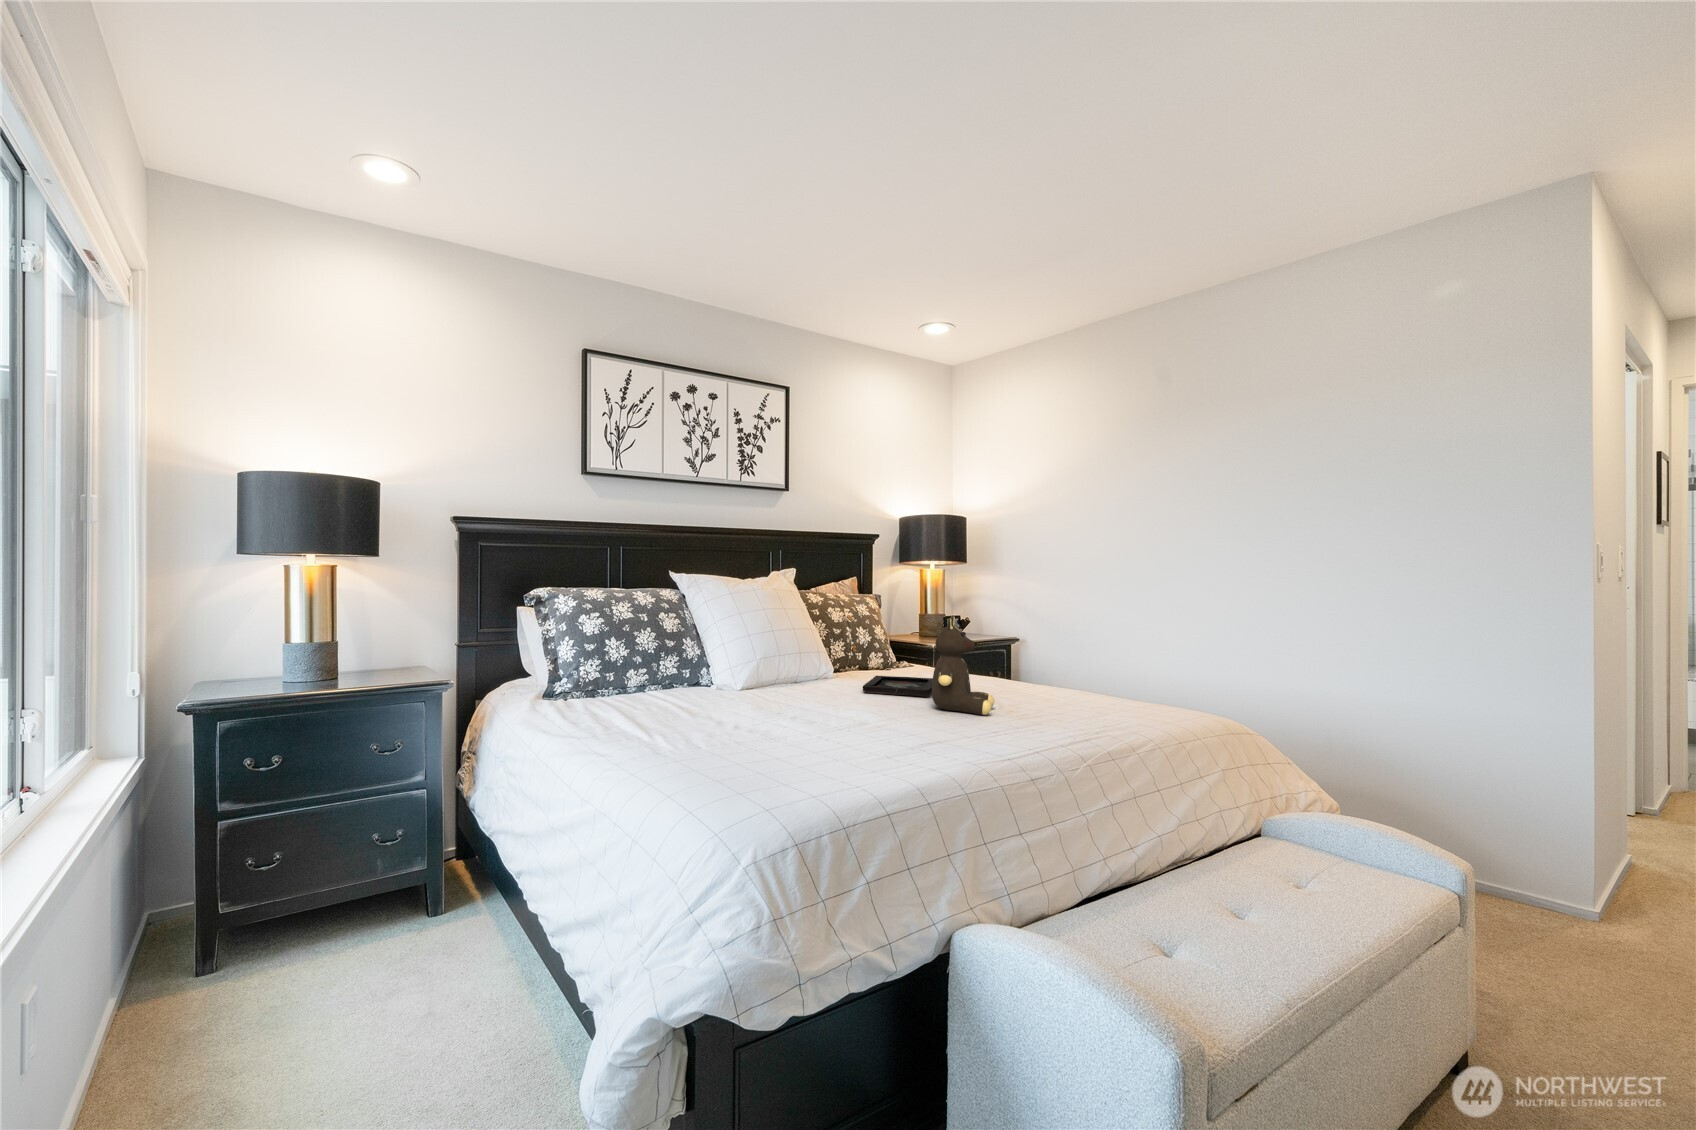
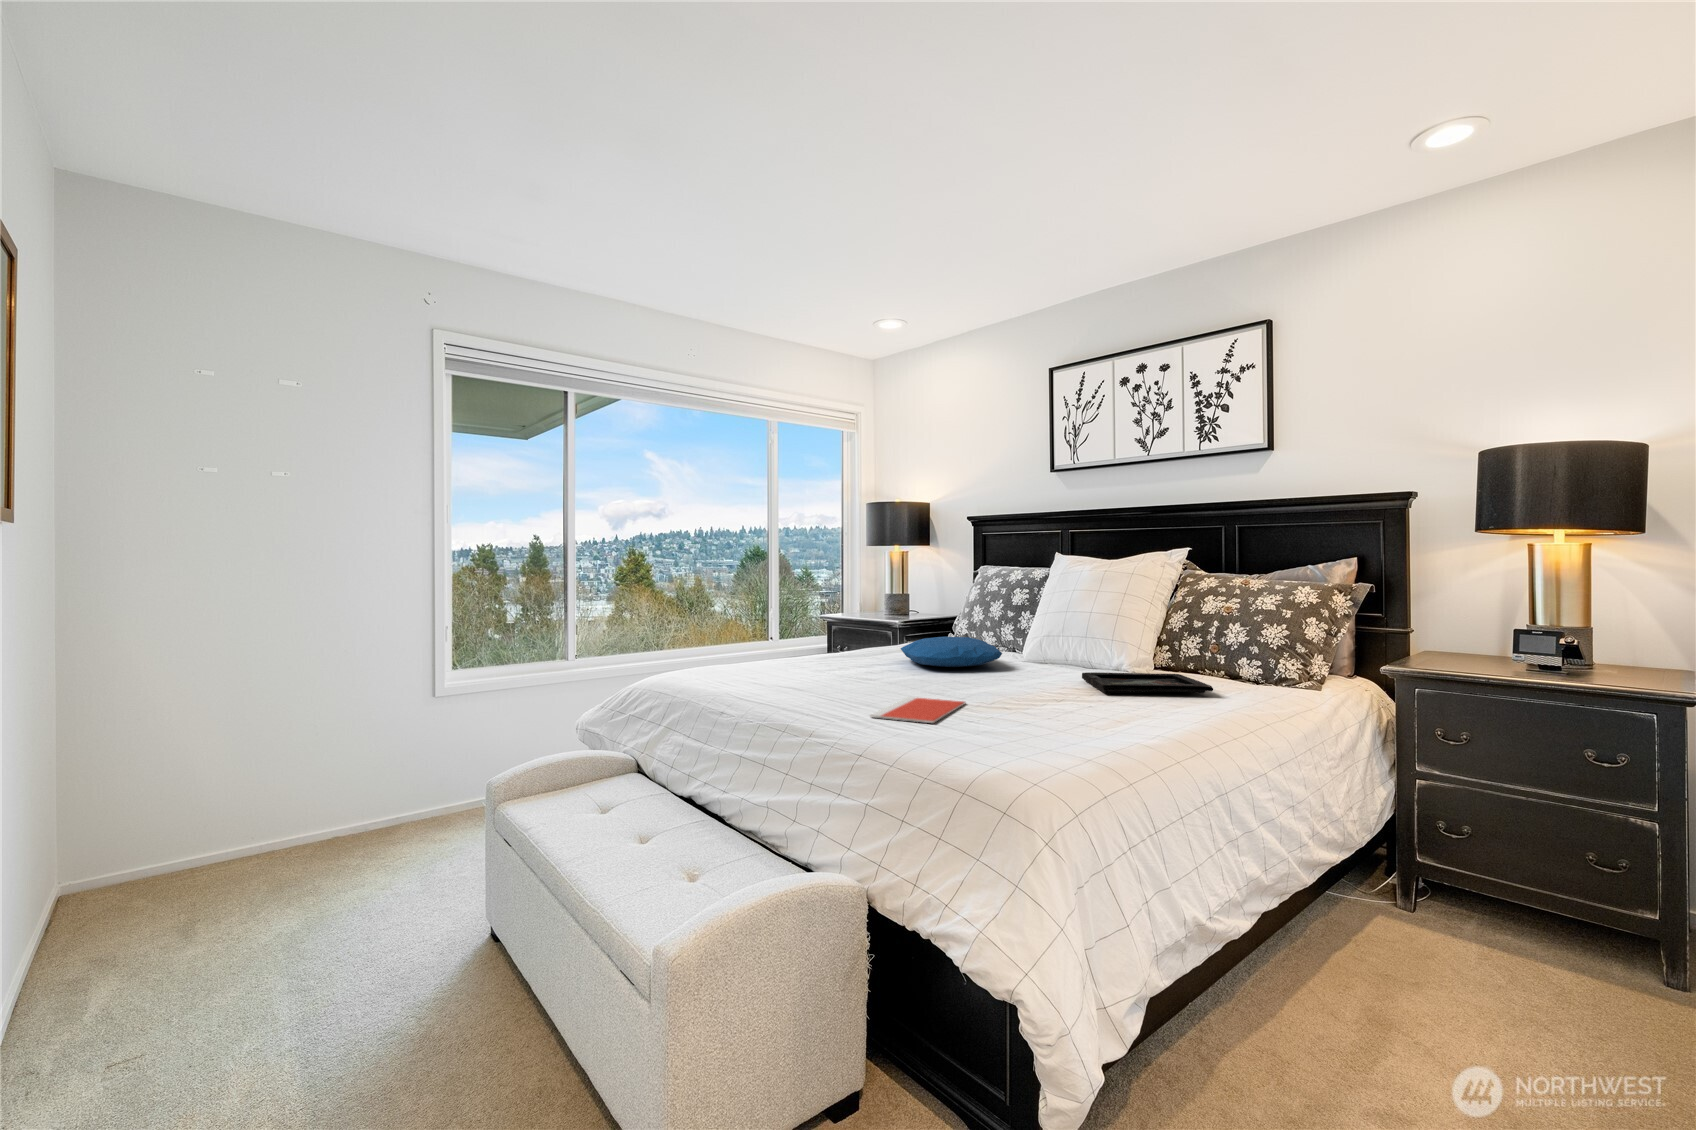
teddy bear: present [932,616,994,715] -> none [996,588,1092,709]
pillow: none [693,672,805,710] -> present [901,637,1002,667]
notebook: none [940,722,1048,746] -> present [870,697,965,723]

